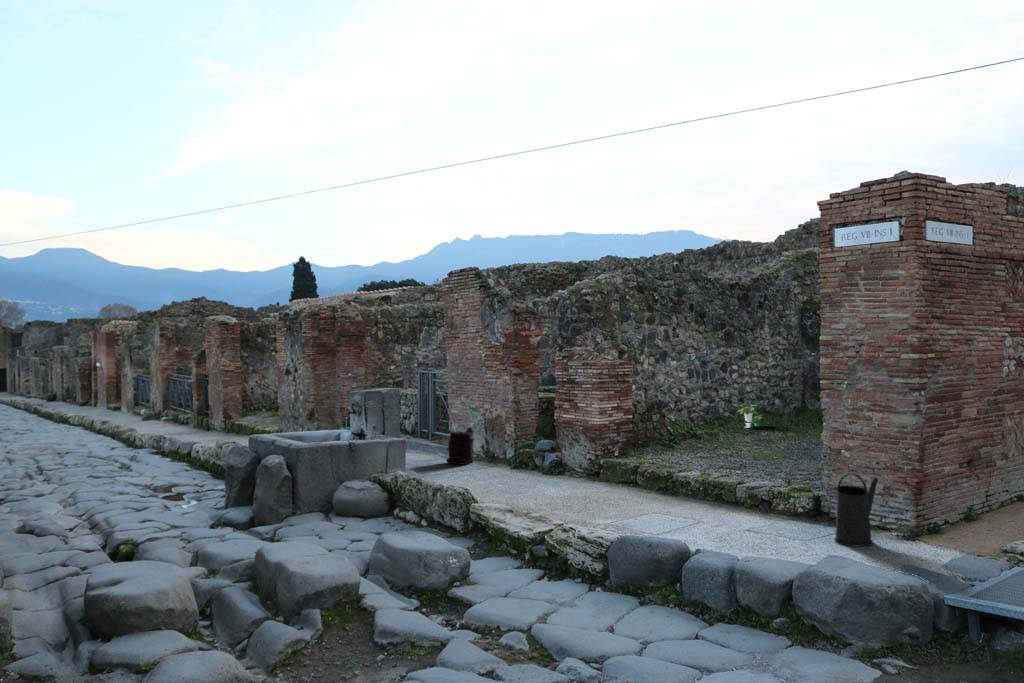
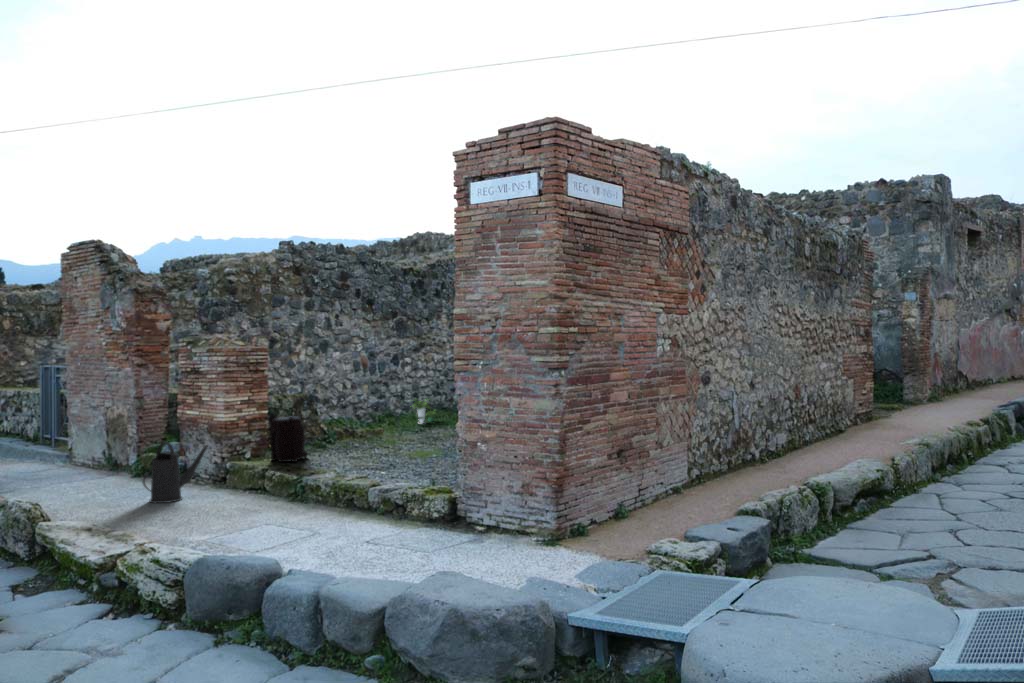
backpack: present [441,427,474,465] -> present [267,412,315,462]
watering can: present [834,473,878,547] -> present [143,442,207,503]

